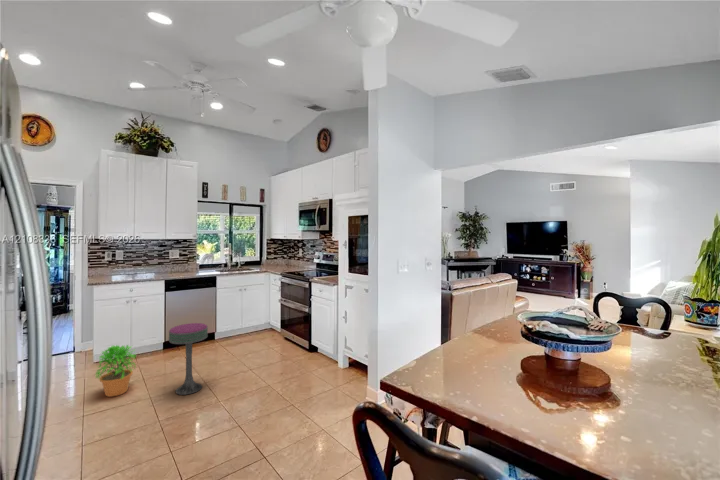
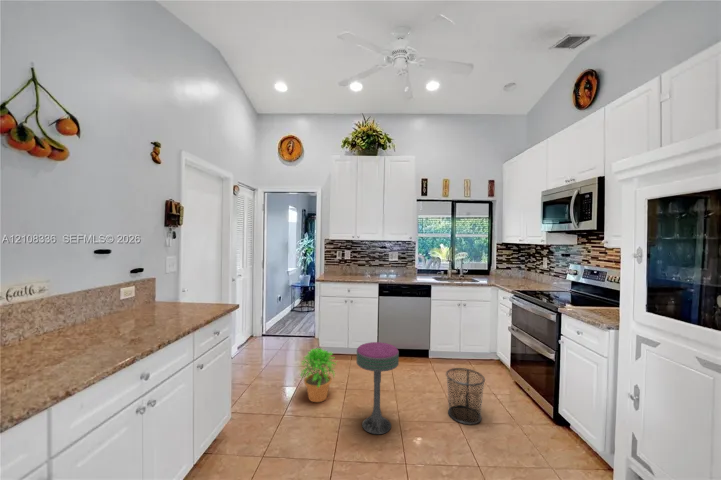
waste bin: none [241,331,269,368] -> present [446,368,485,424]

